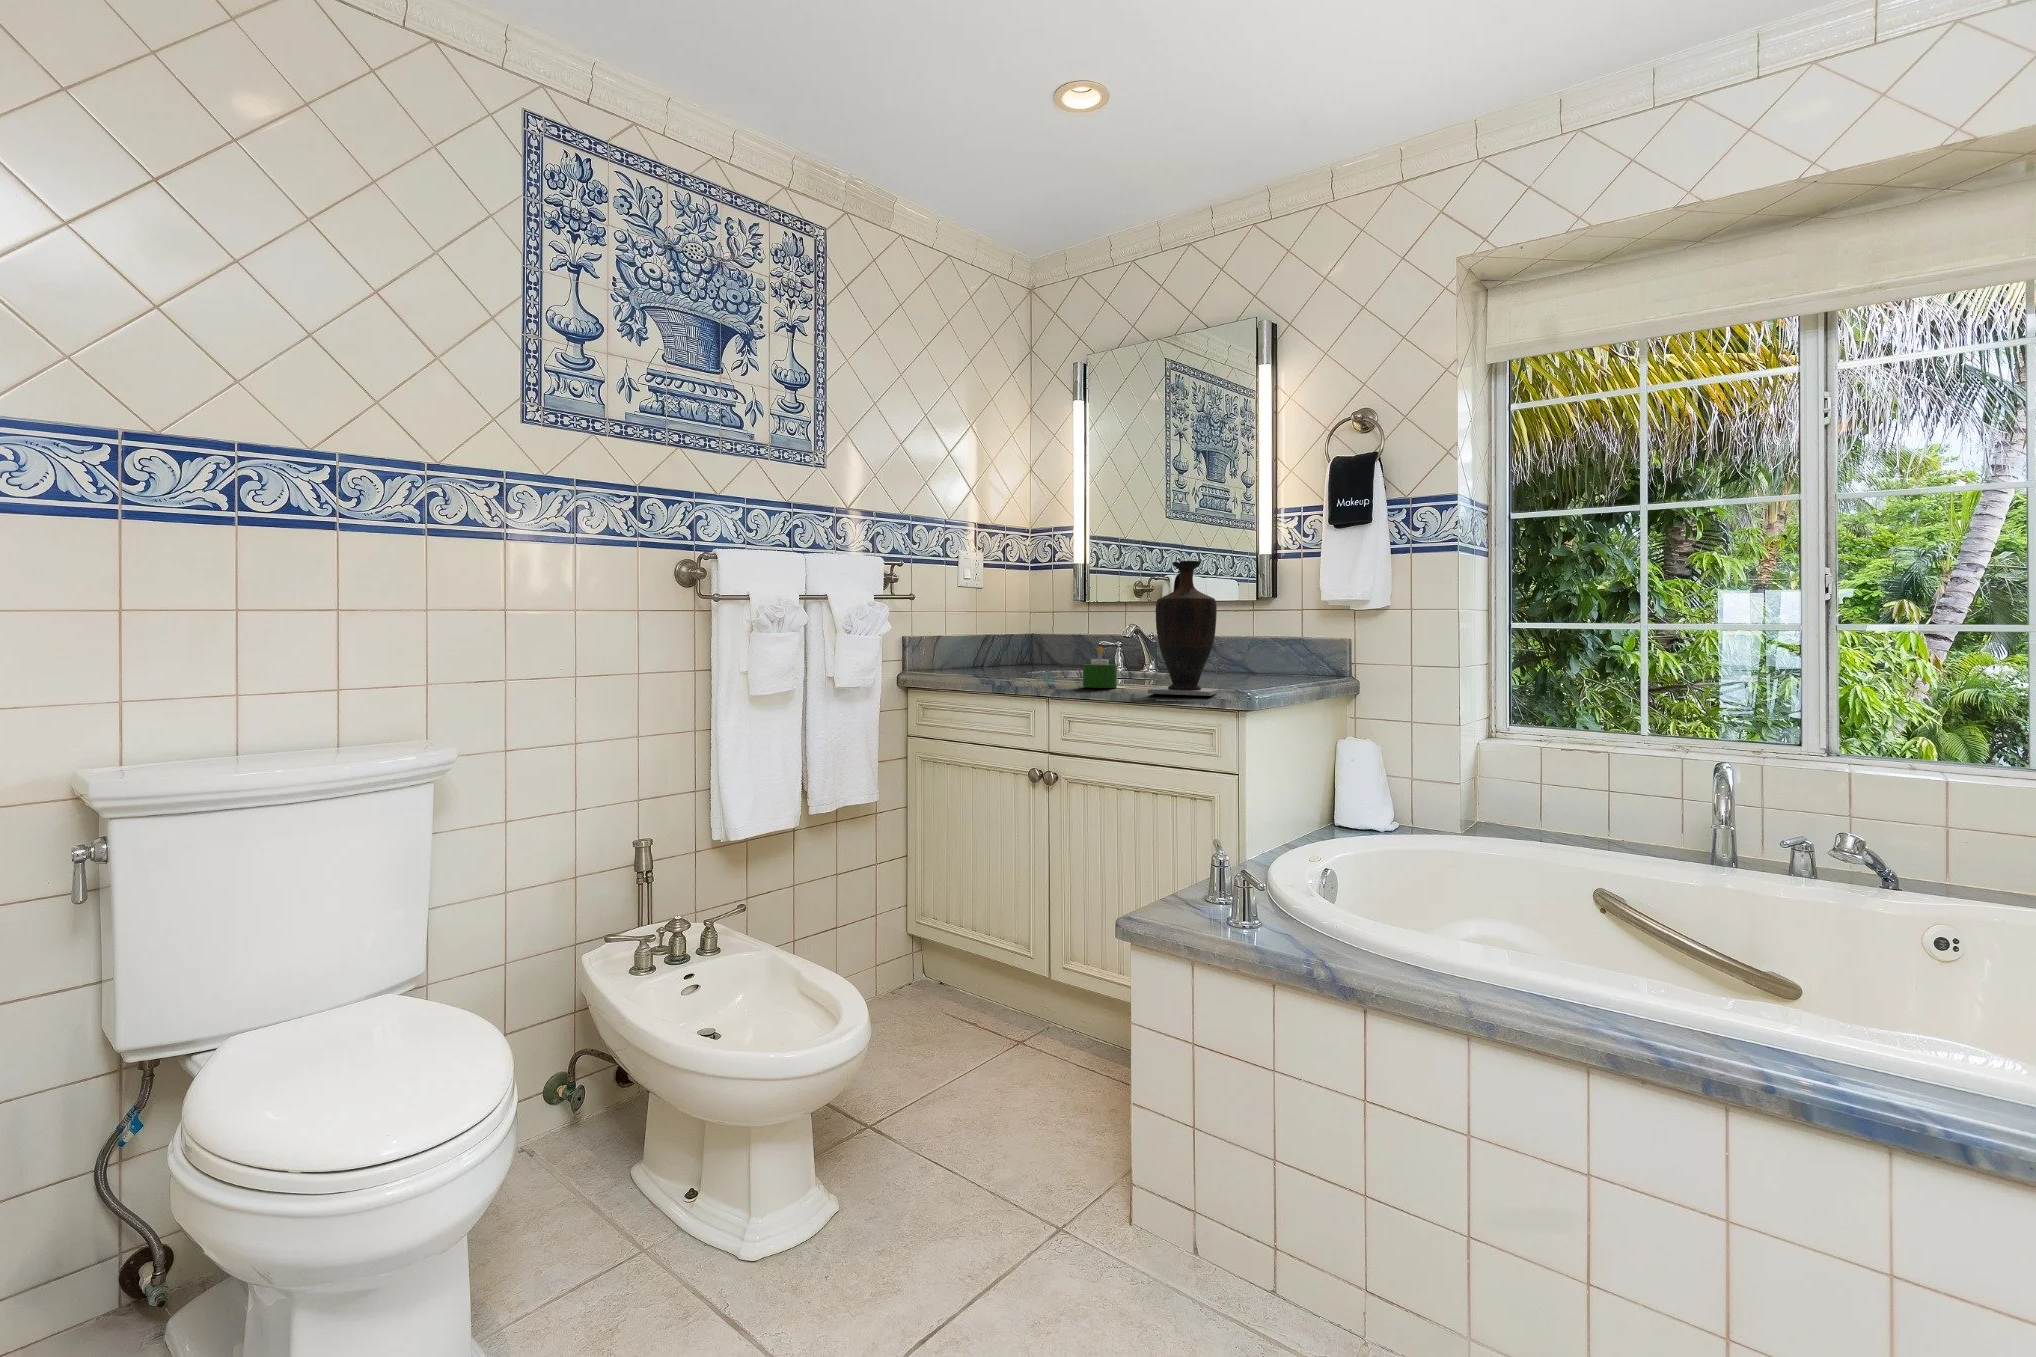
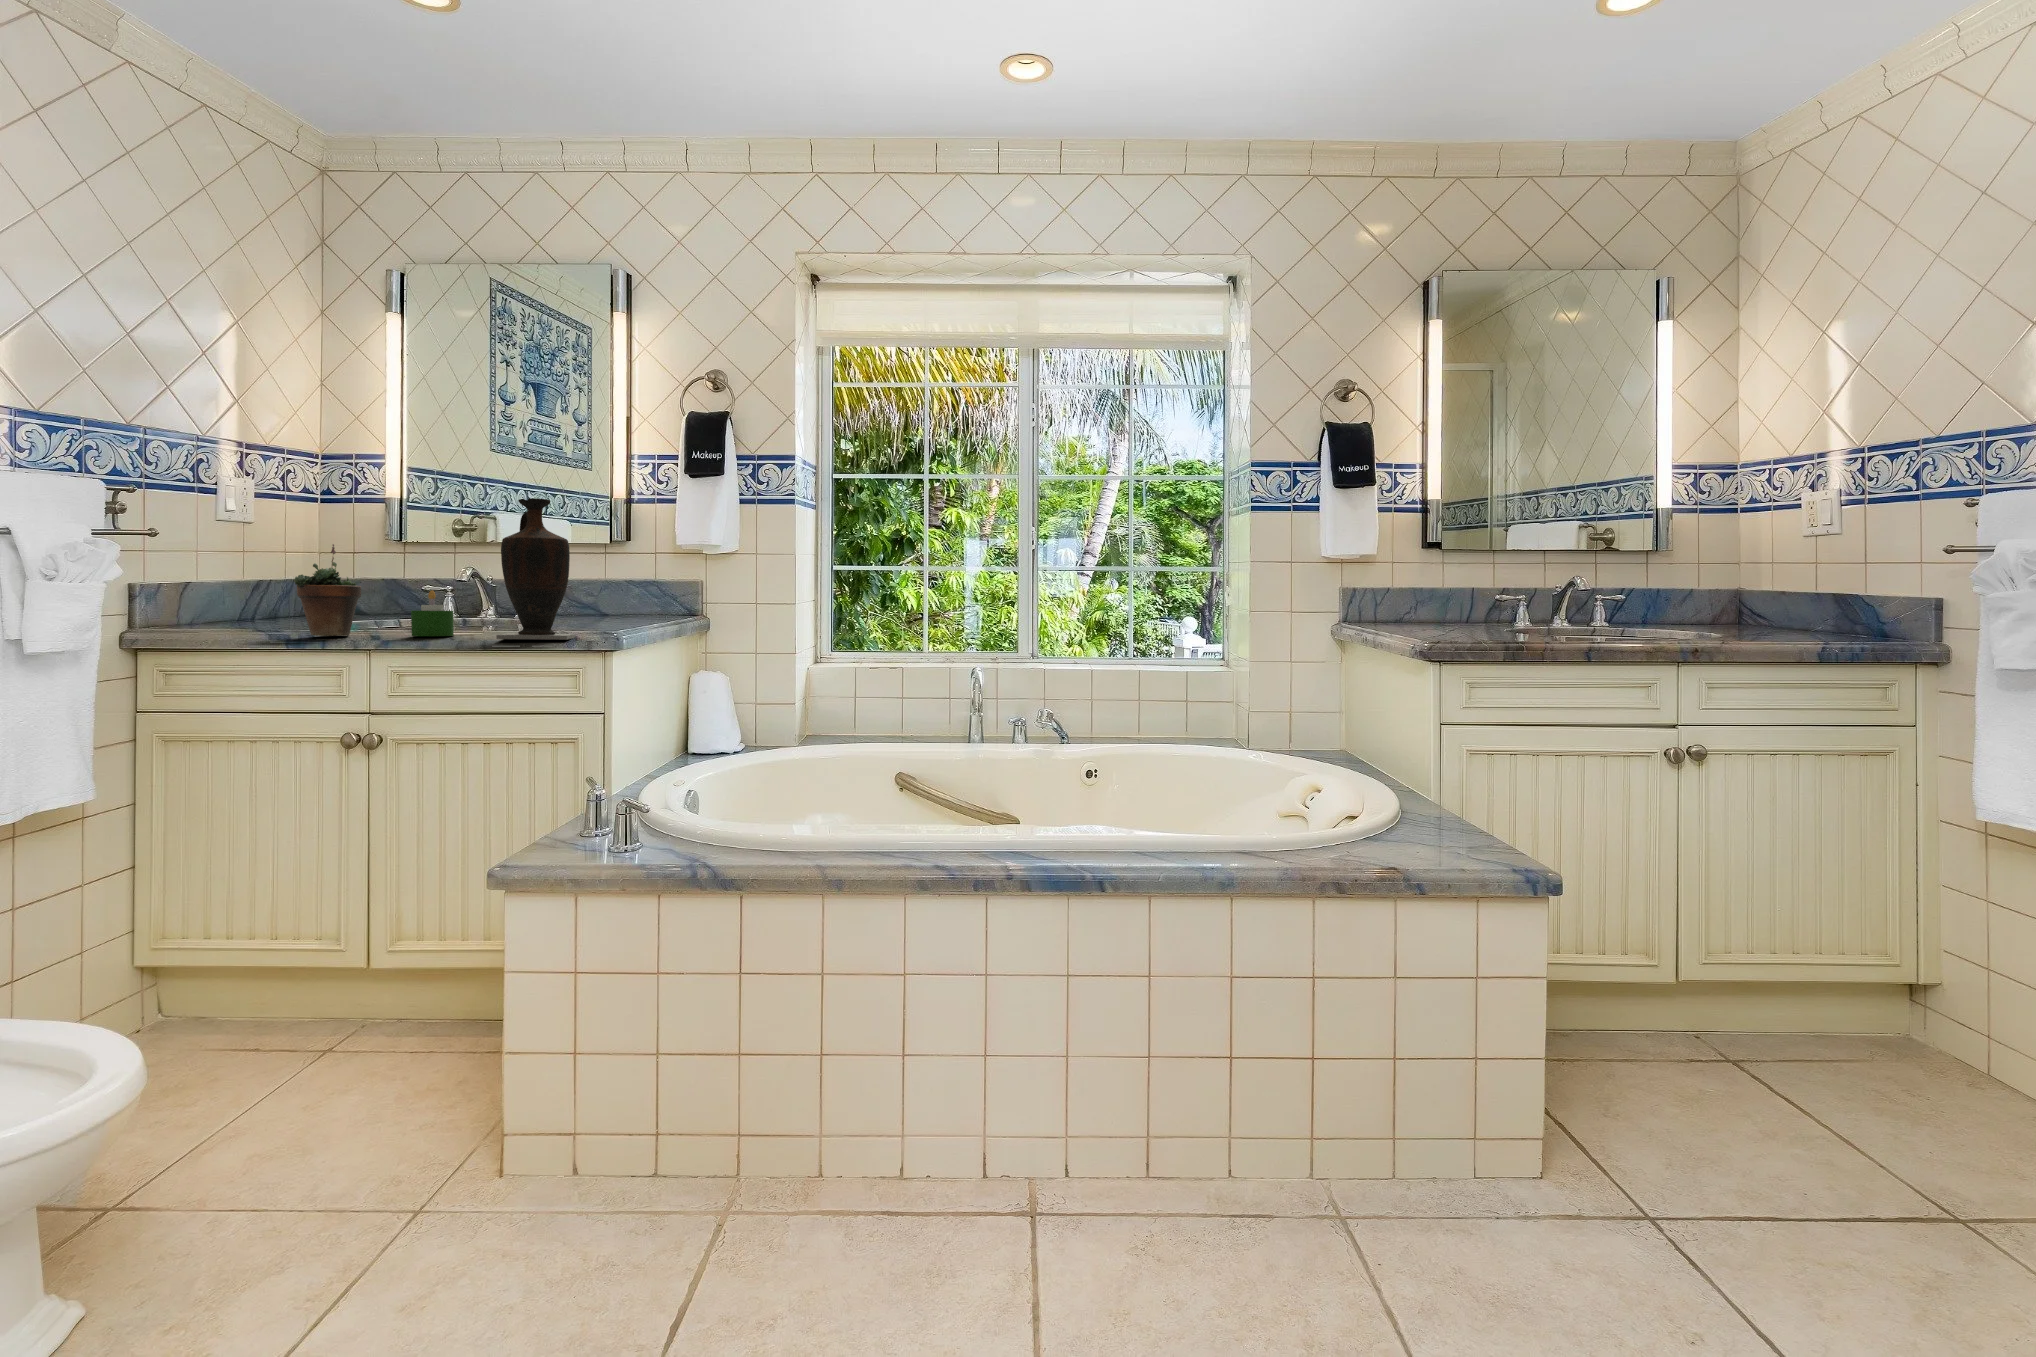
succulent plant: none [996,606,1047,686] -> present [294,544,361,636]

